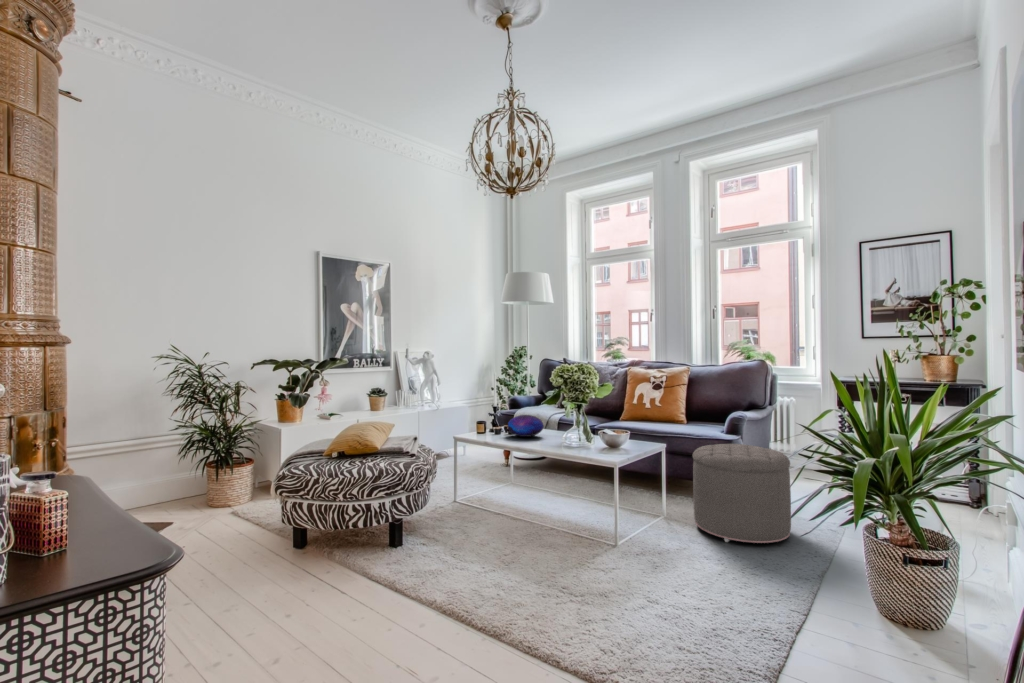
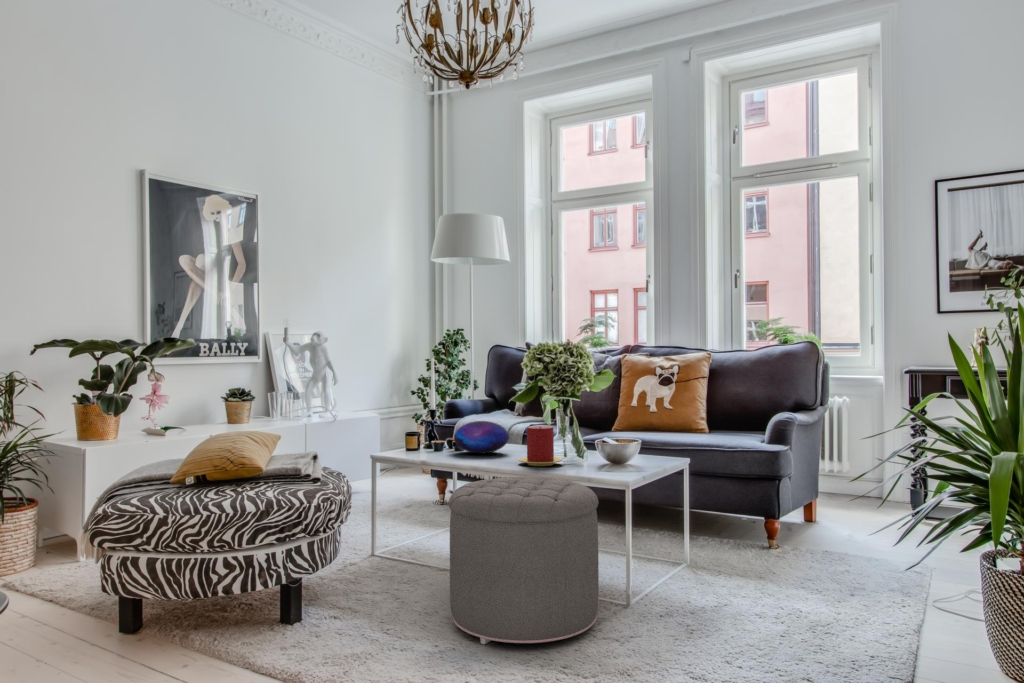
candle: none [546,421,576,448] -> present [518,426,562,466]
ottoman: present [692,444,791,543] -> present [449,476,599,644]

